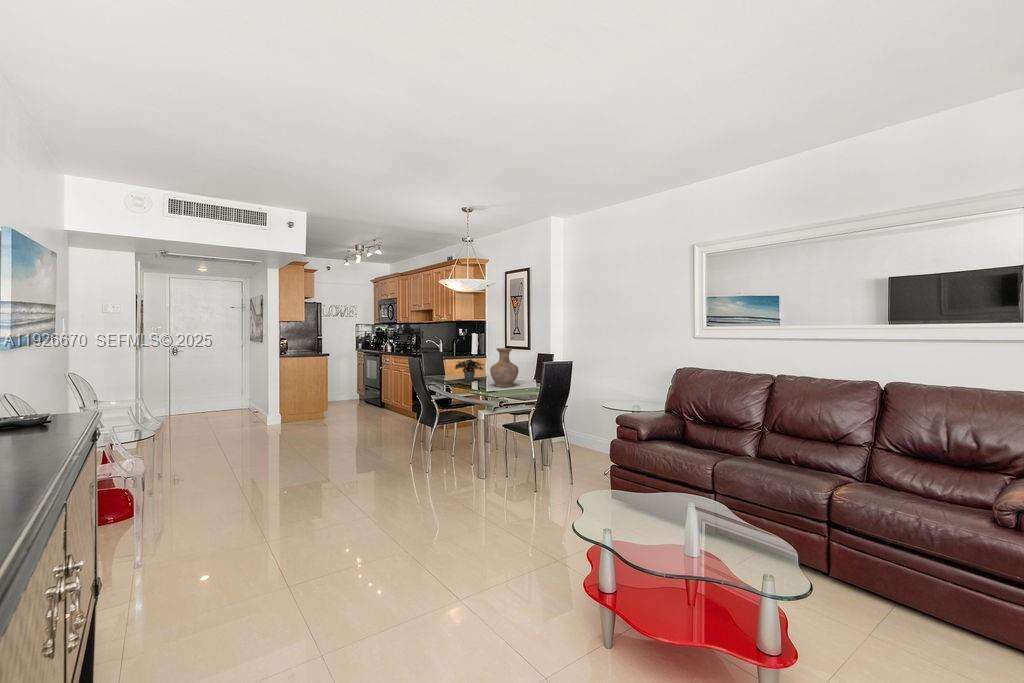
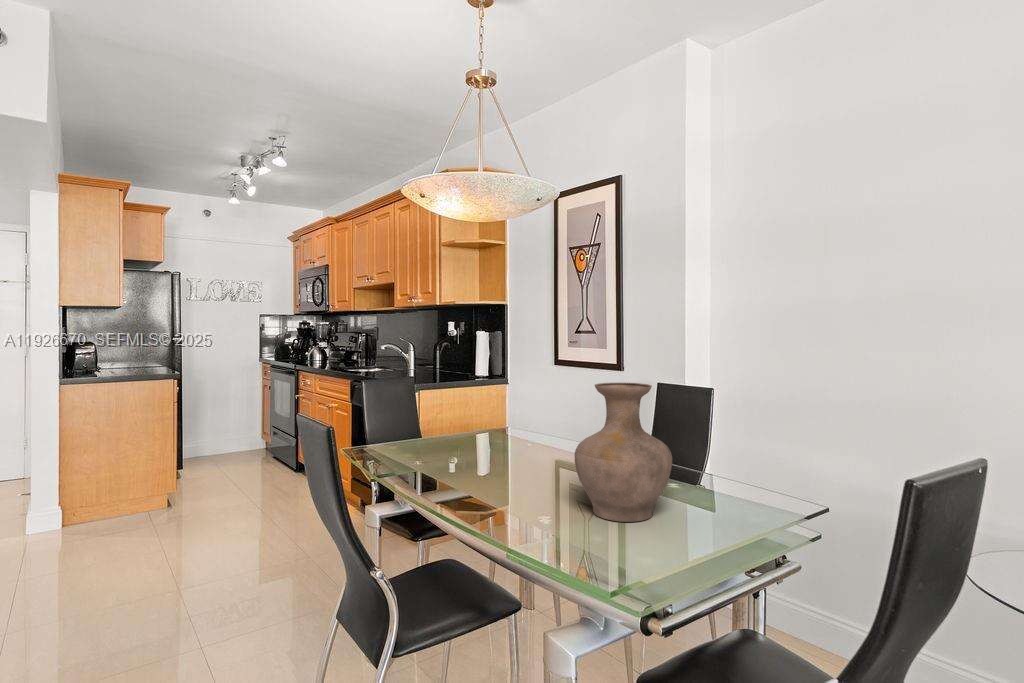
potted plant: present [455,359,484,382] -> none [449,407,534,475]

